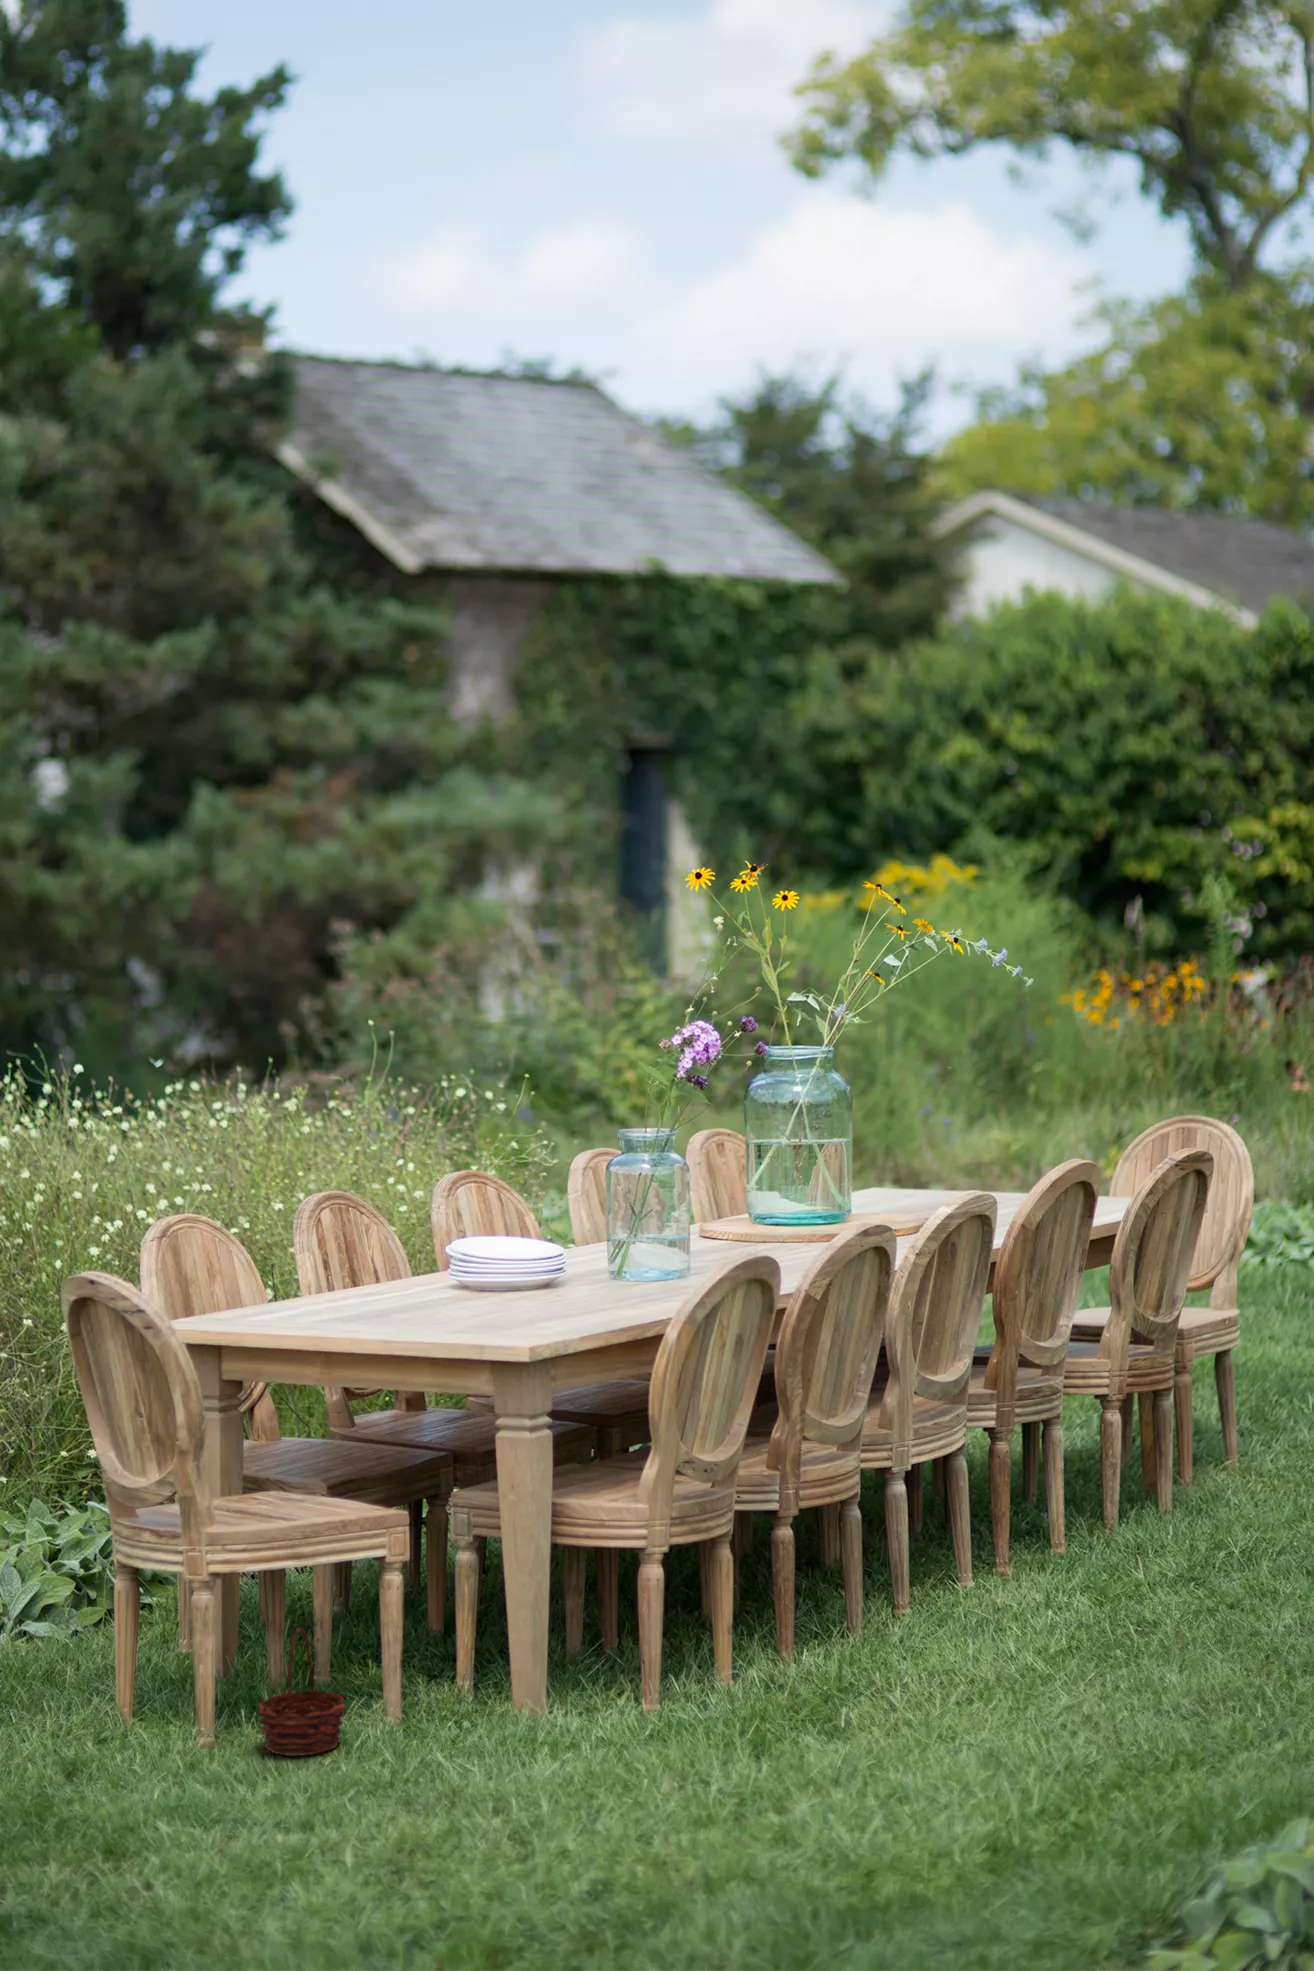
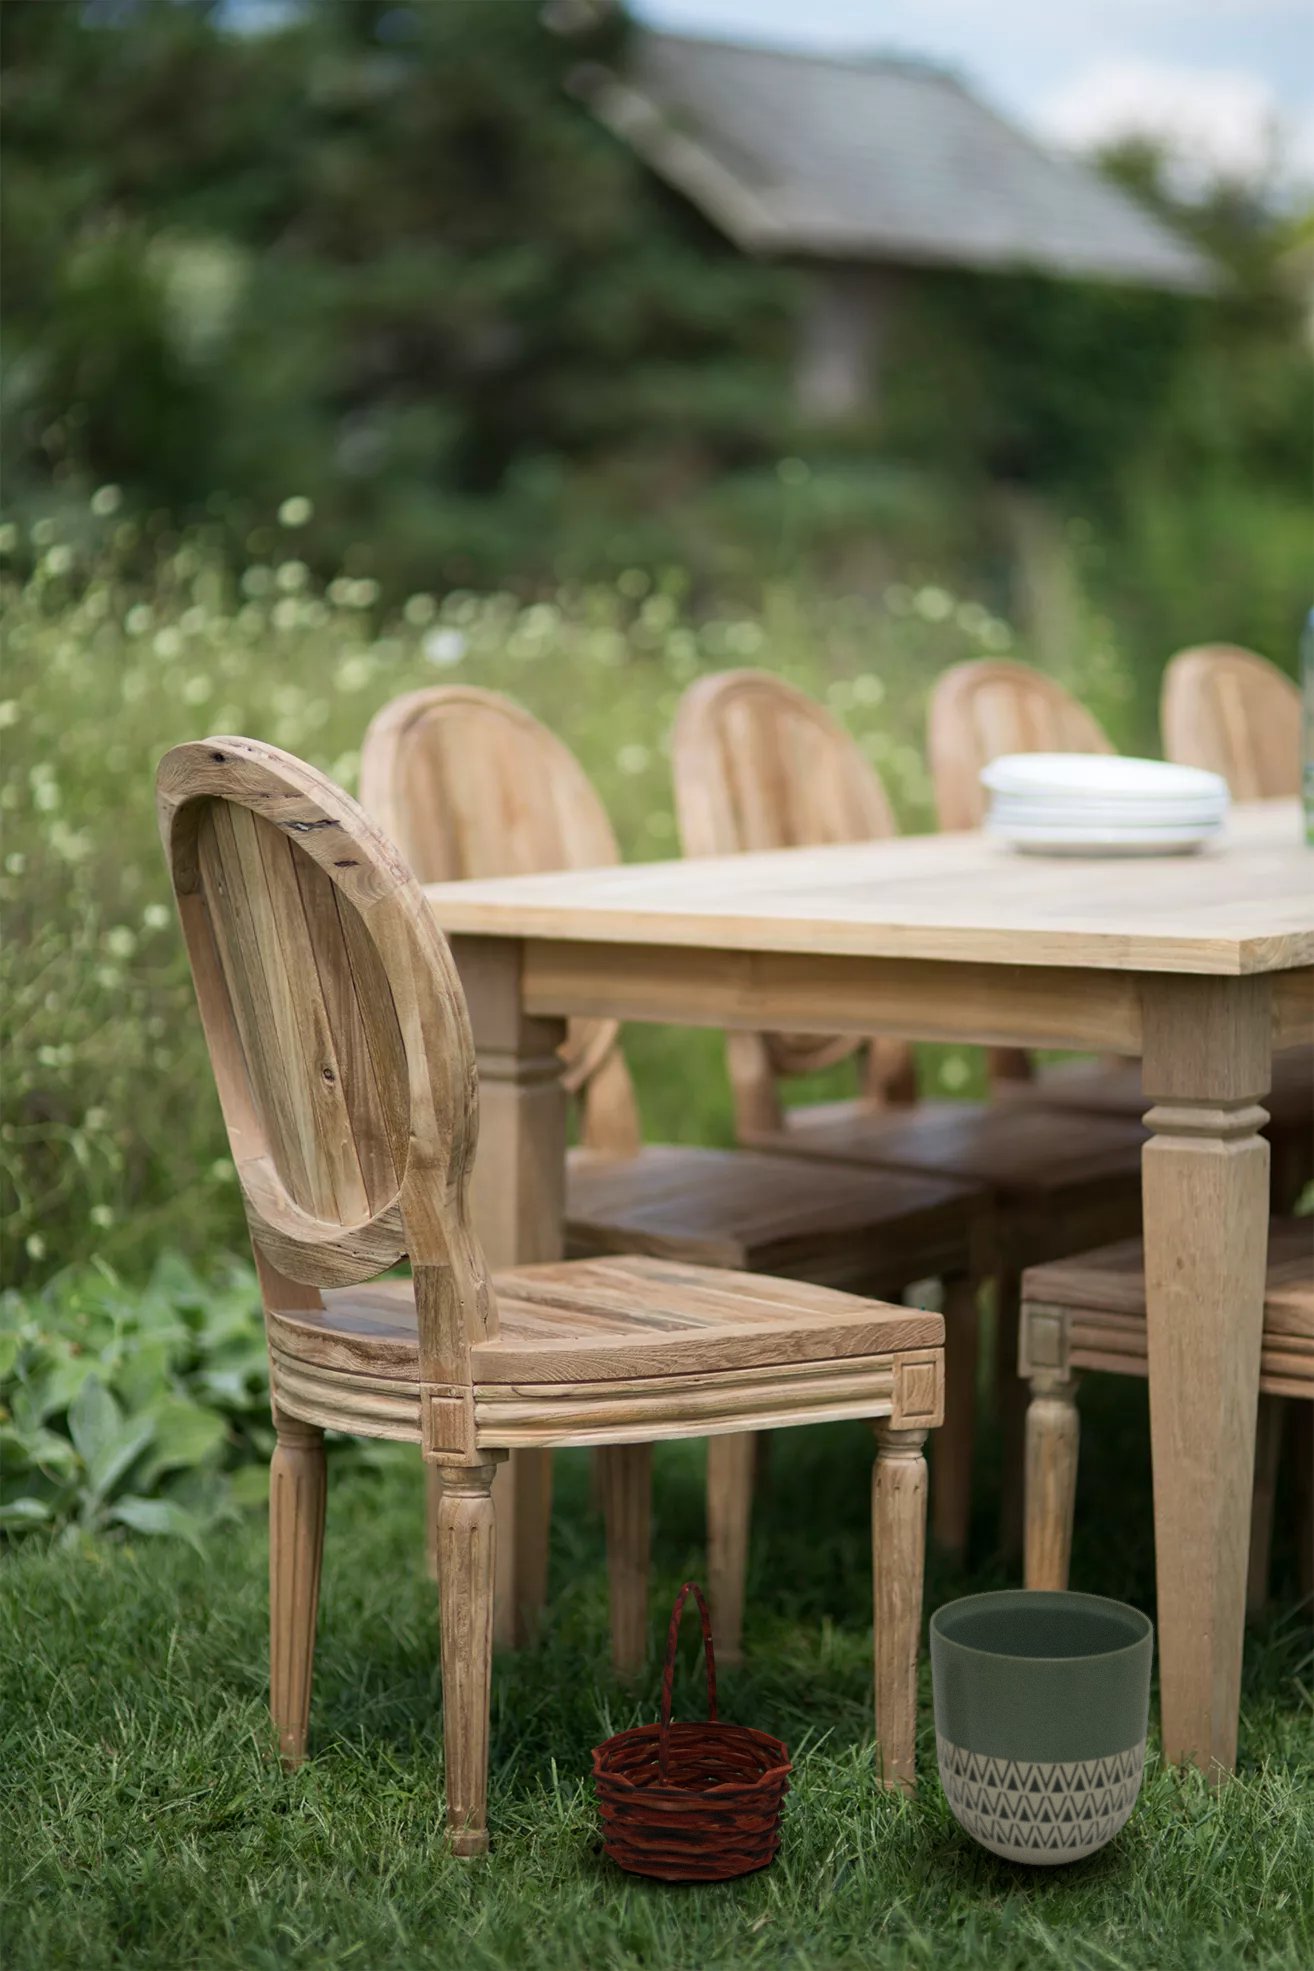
planter: none [402,1624,495,1740] -> present [930,1589,1153,1865]

